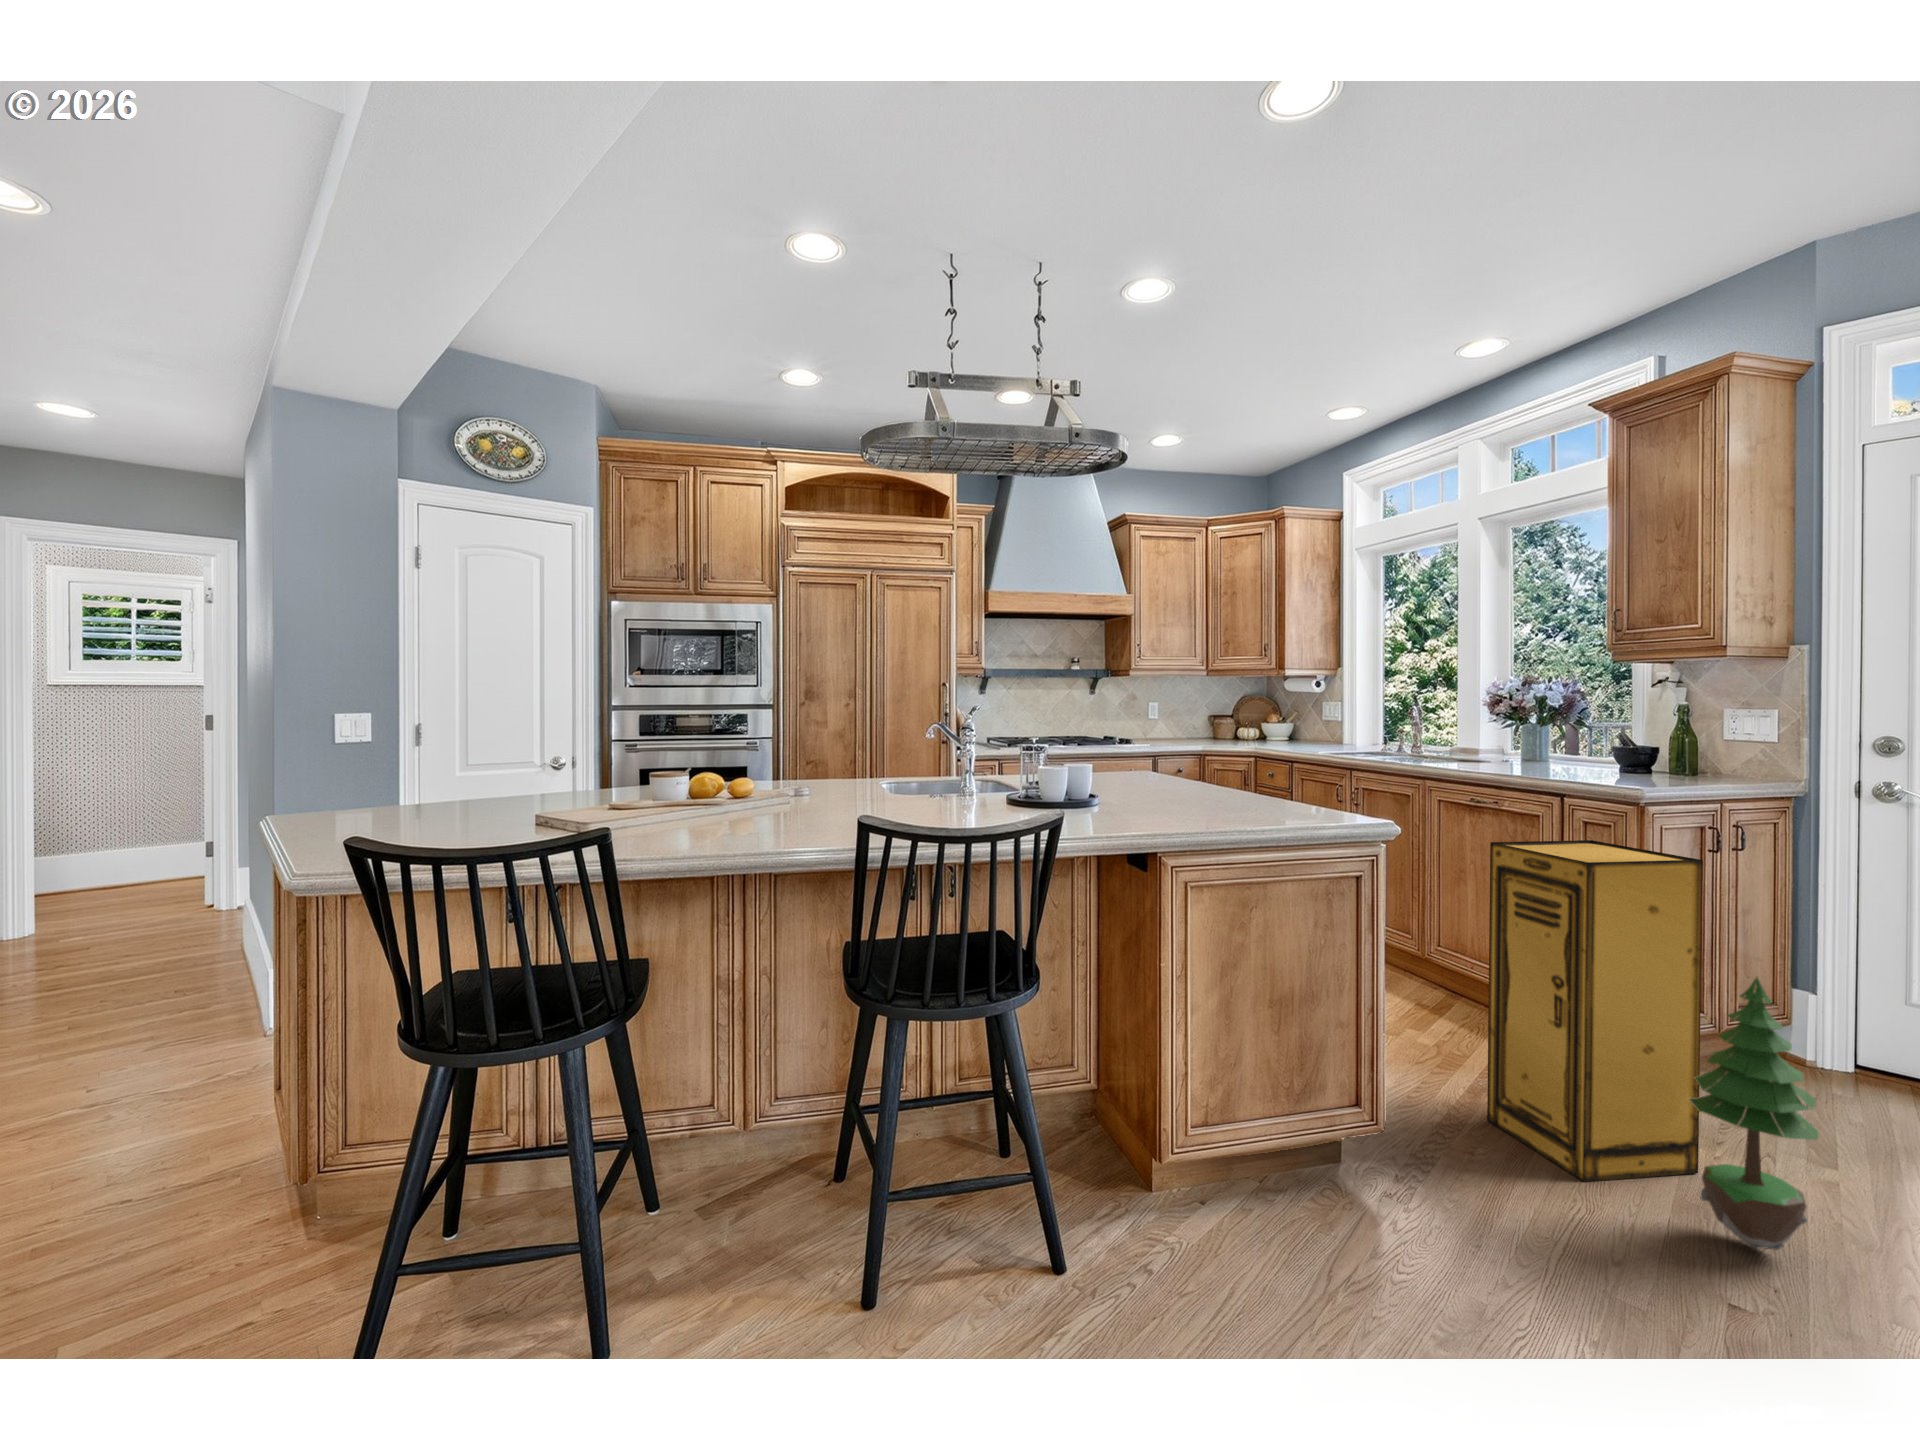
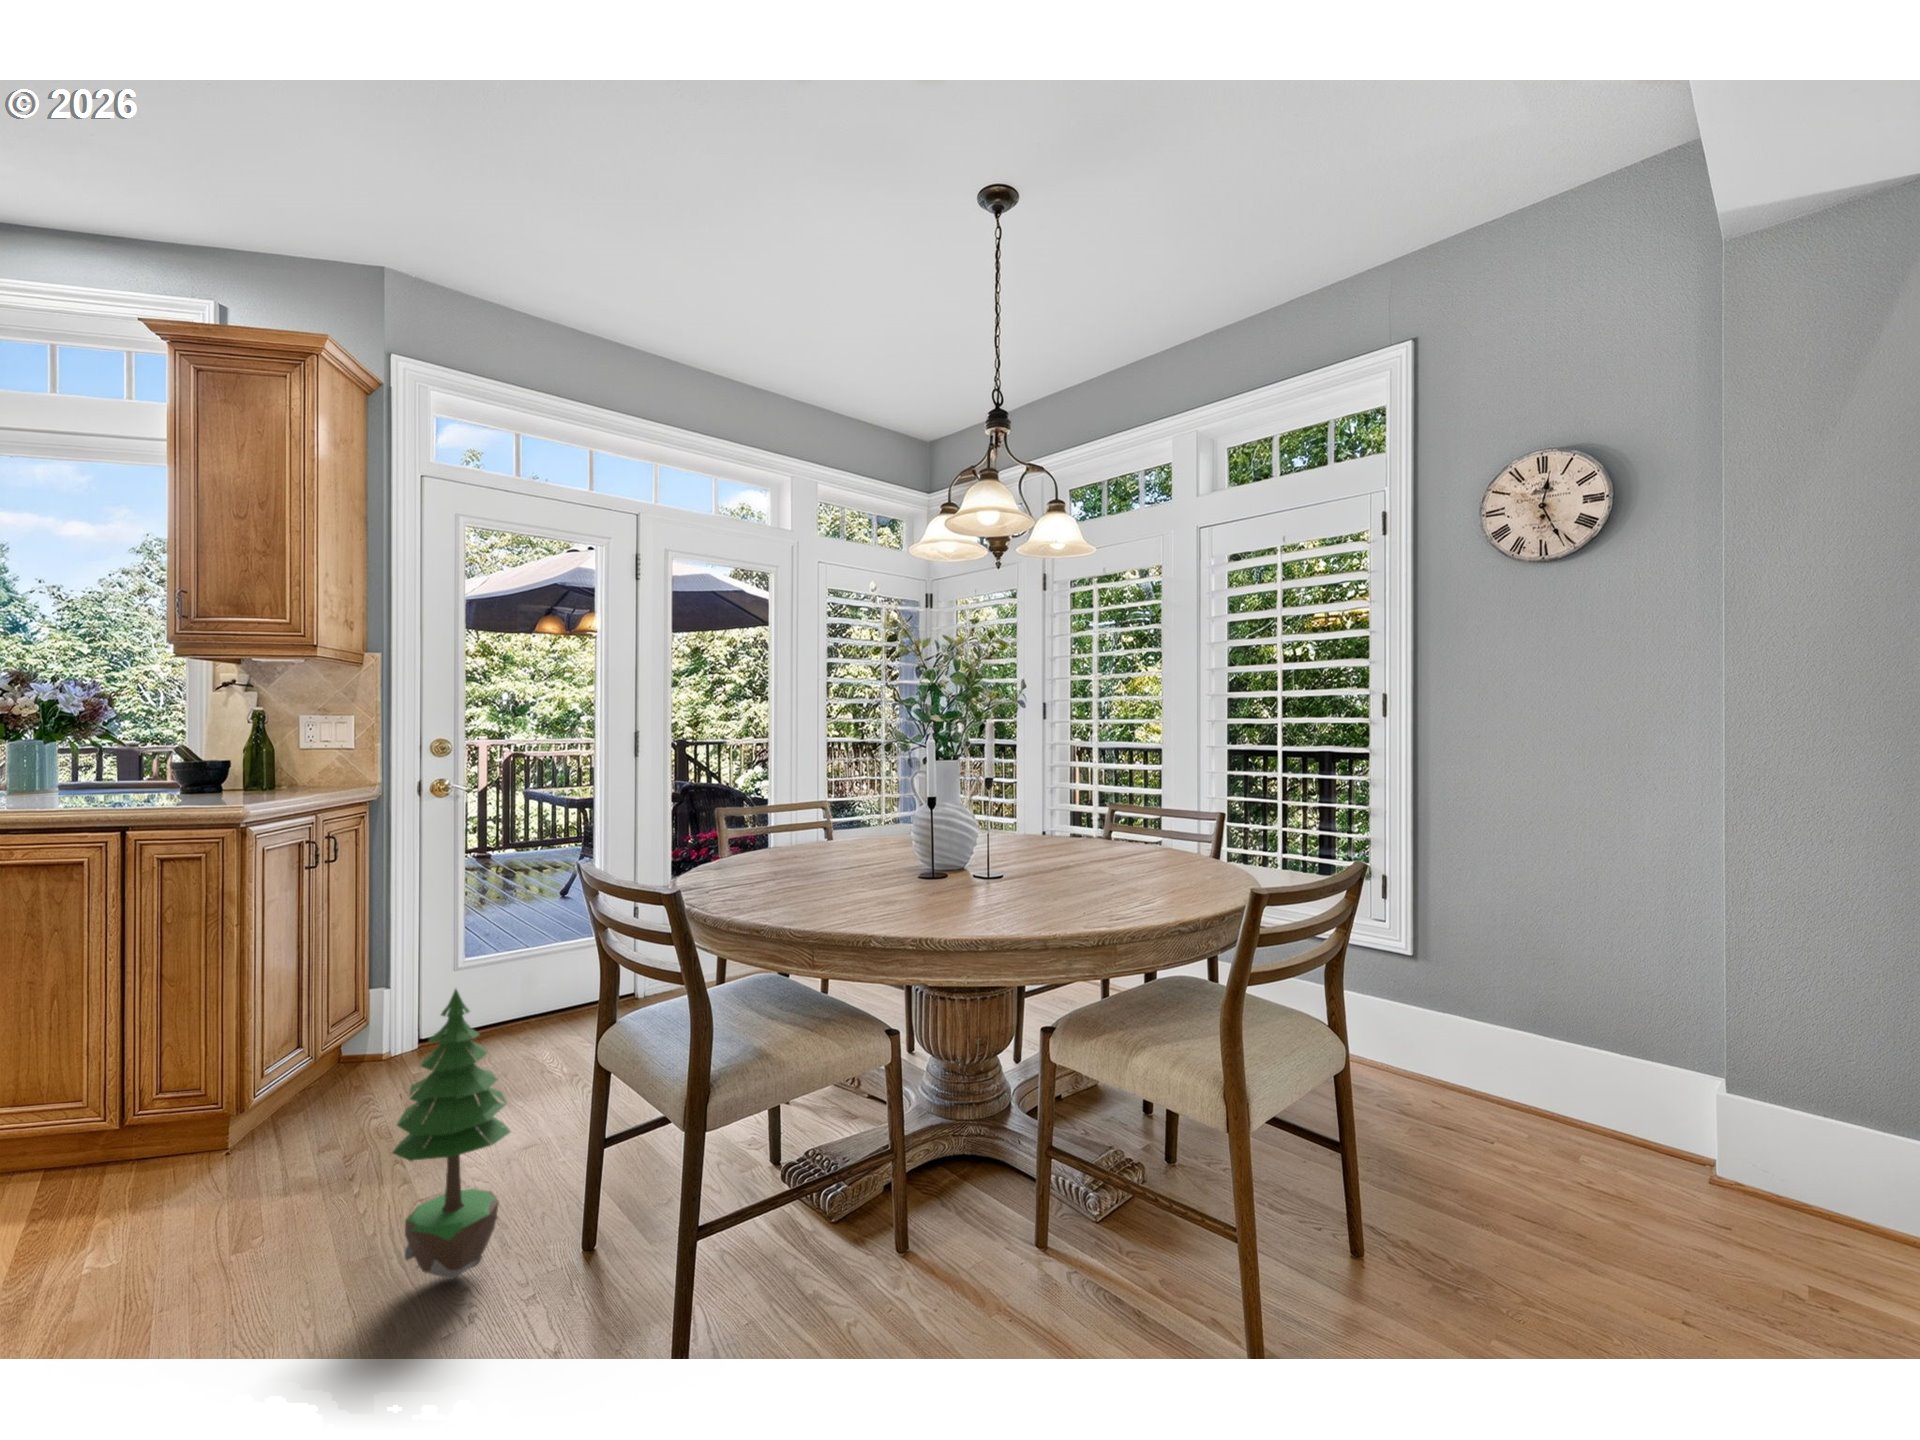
storage cabinet: present [1487,840,1703,1182] -> none [71,877,368,1338]

